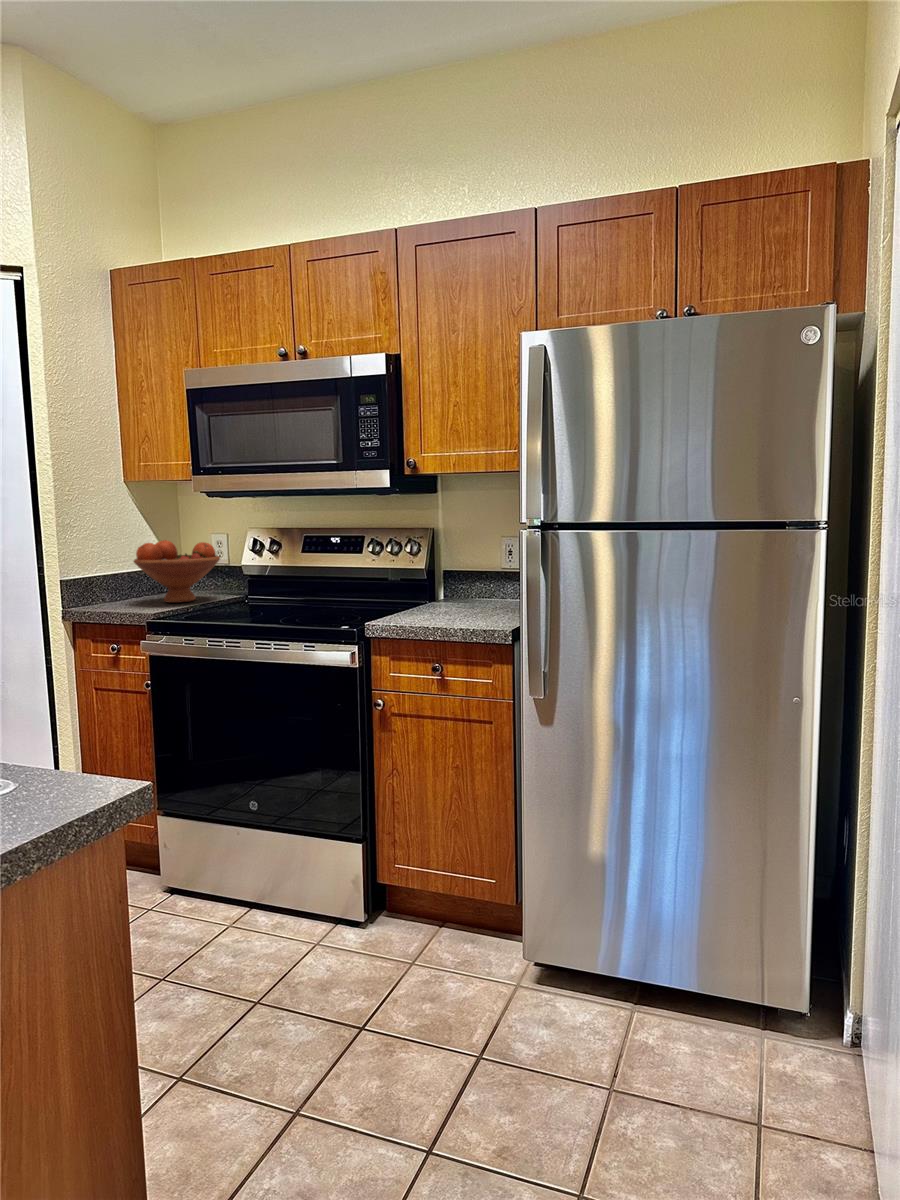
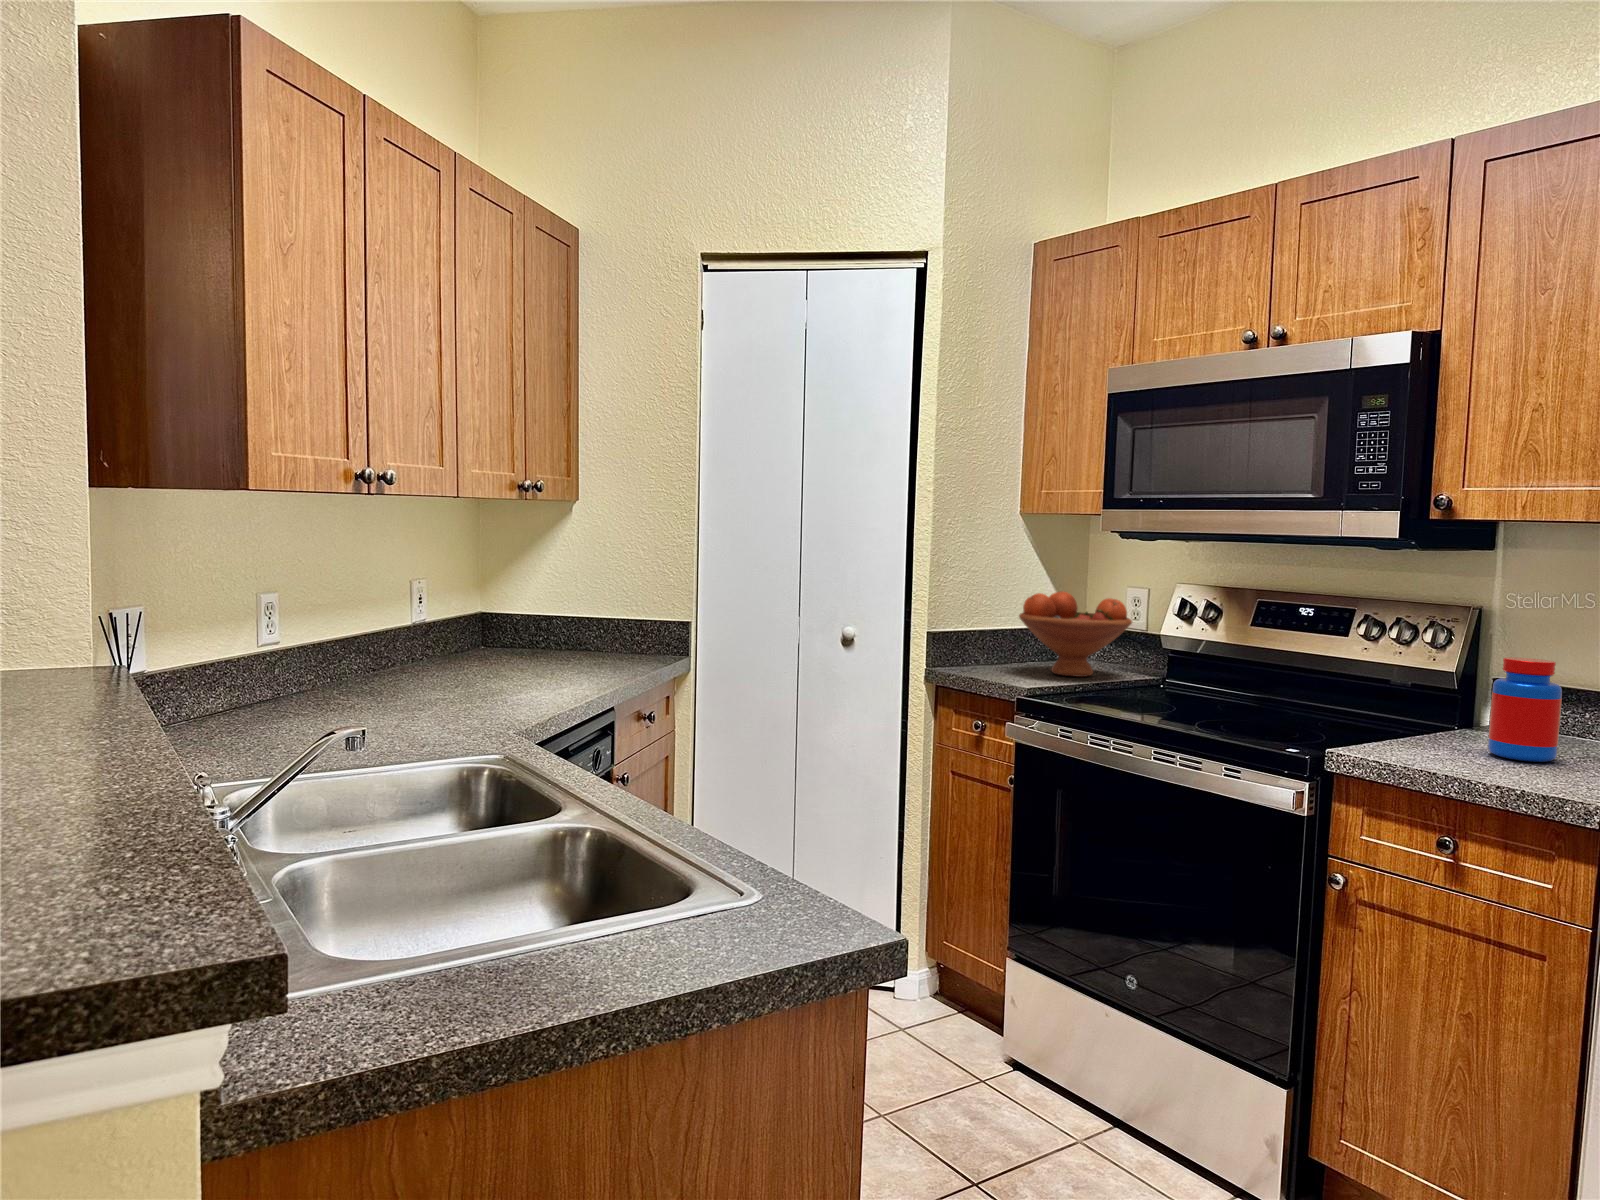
jar: none [448,554,483,614] -> present [1488,657,1562,762]

